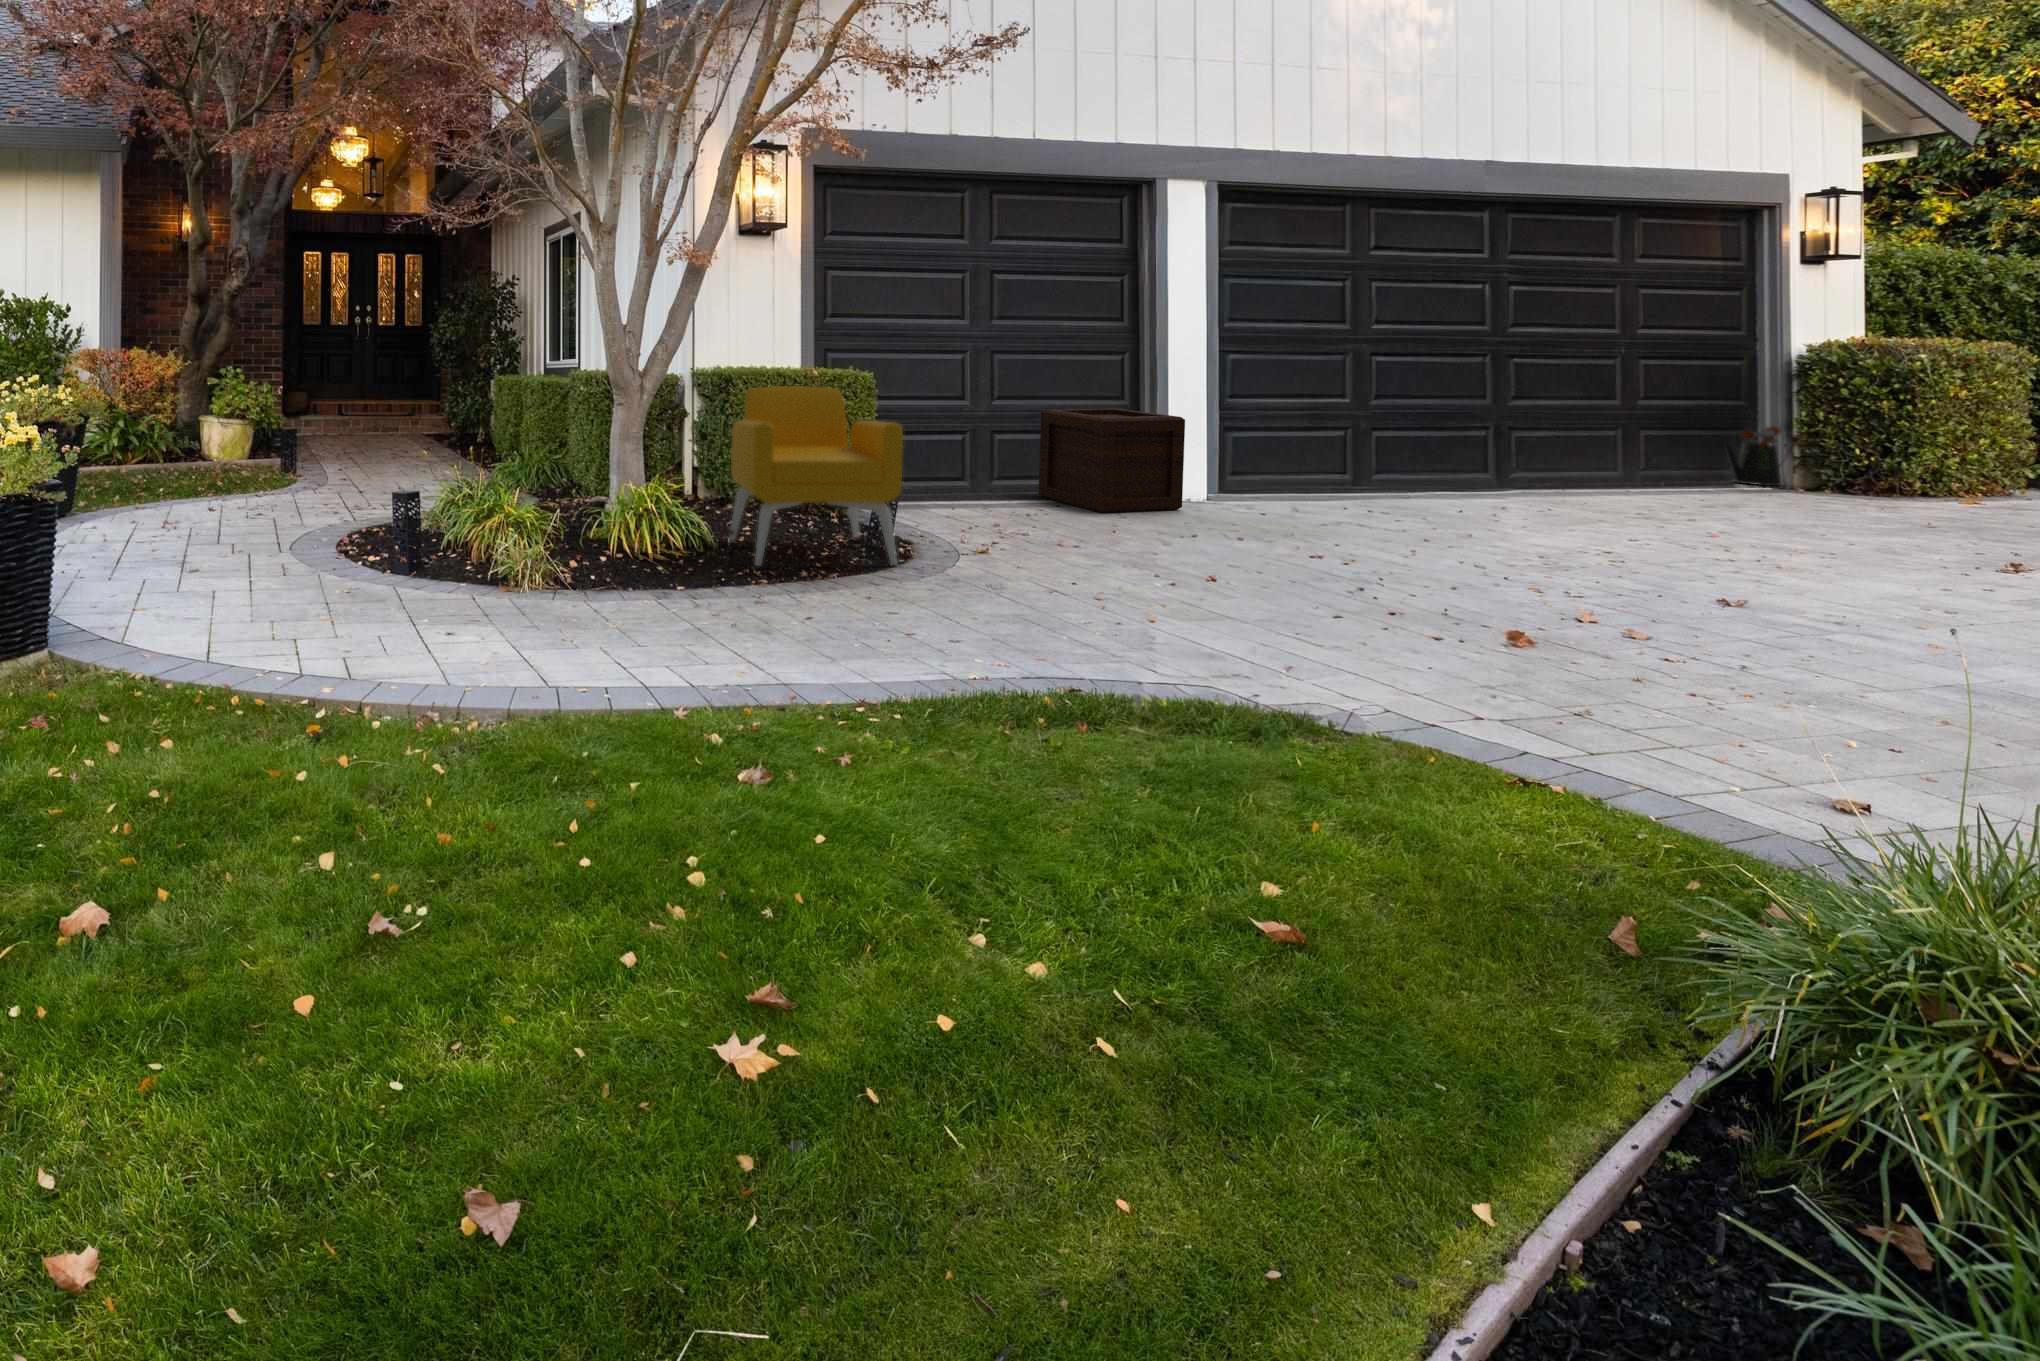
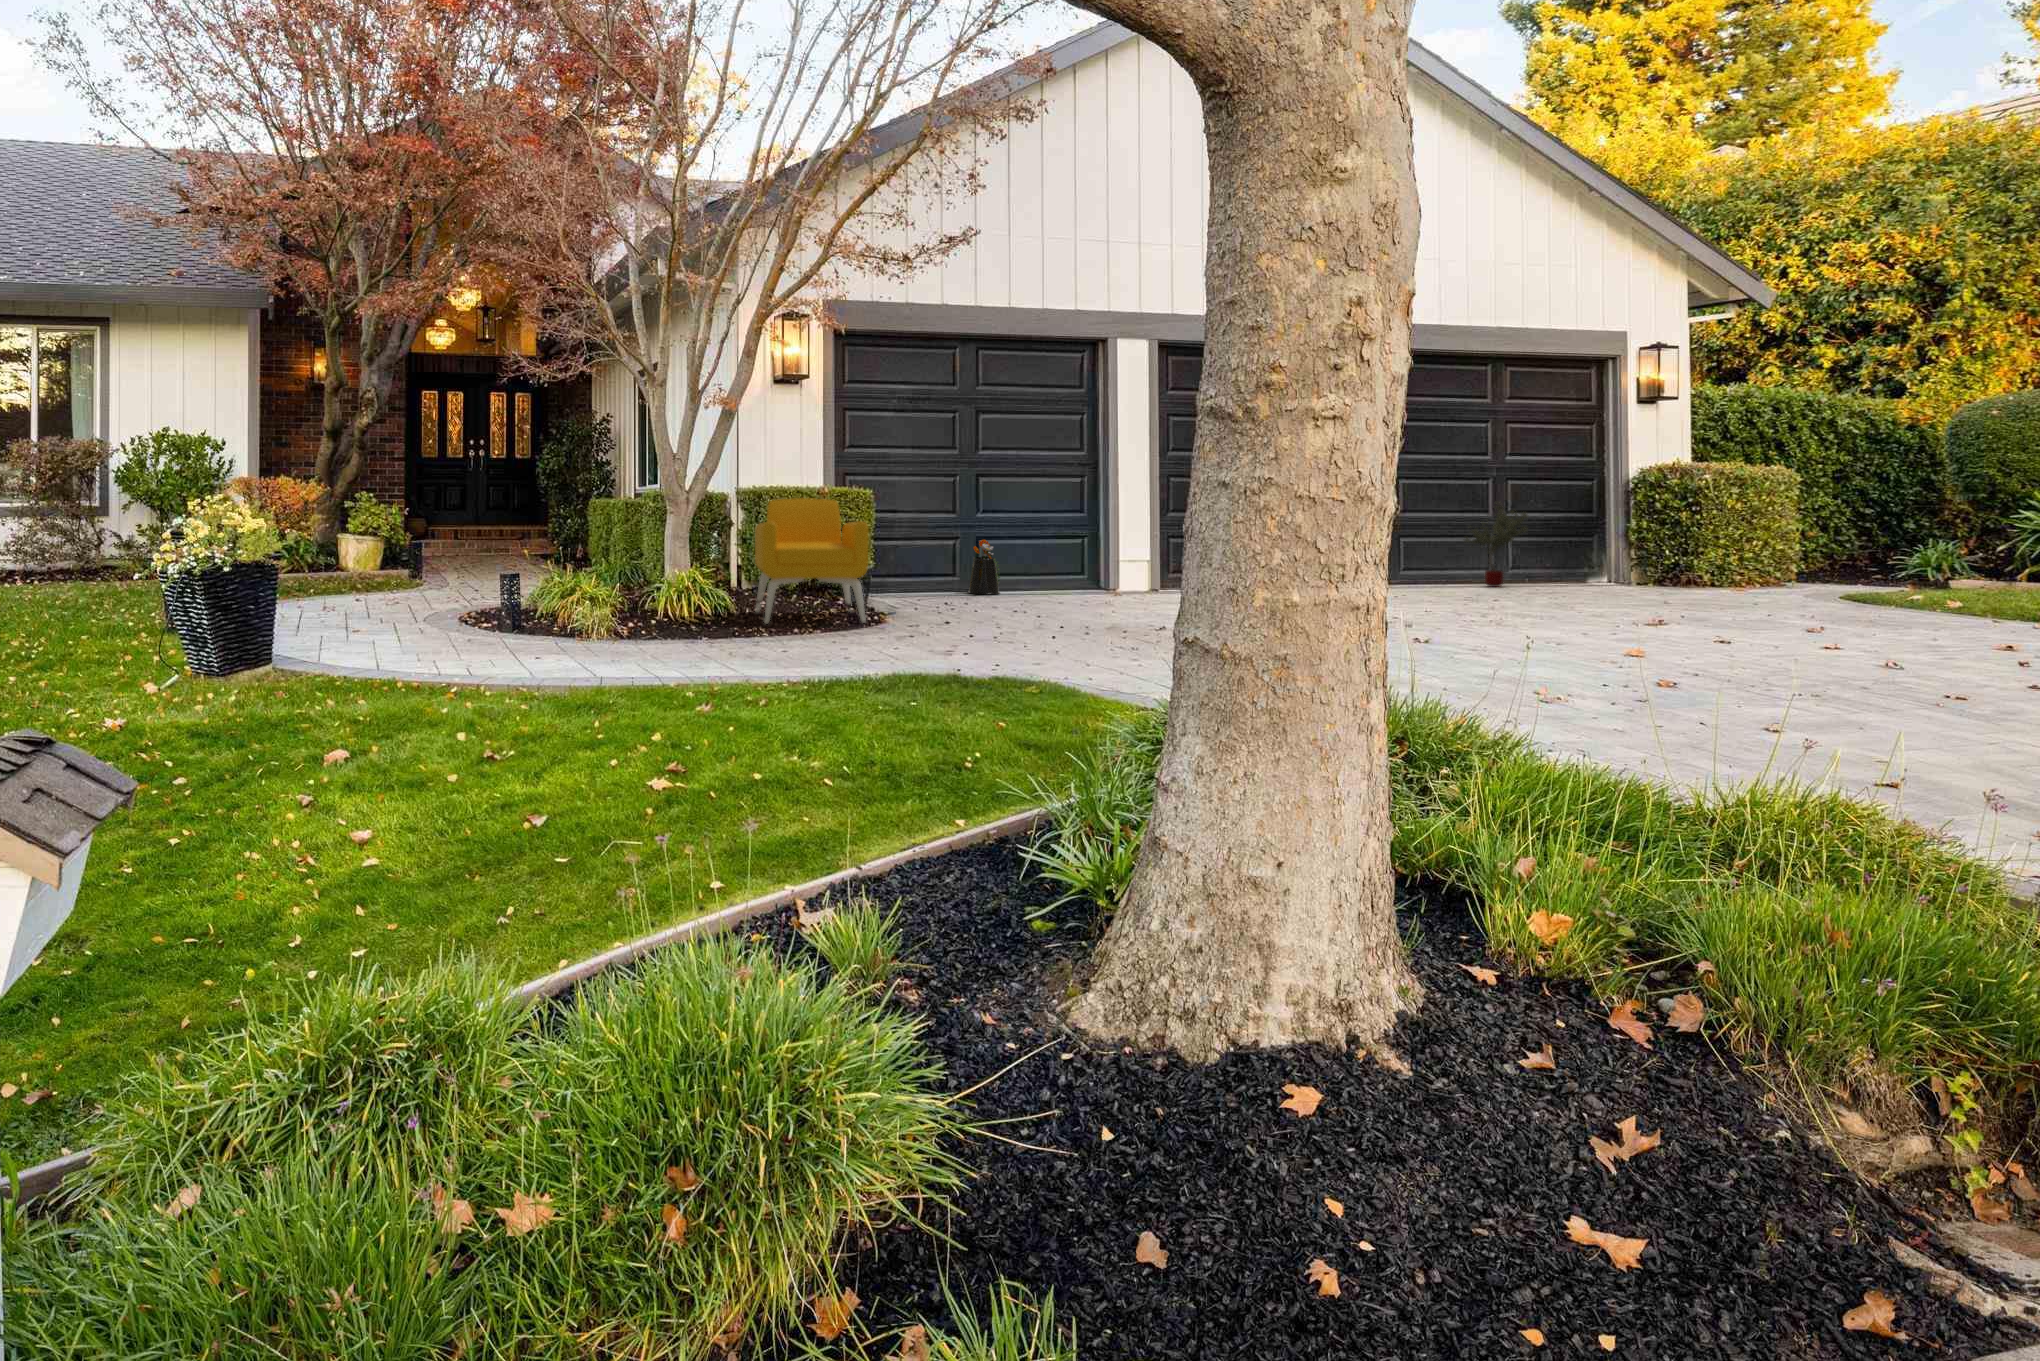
potted tree: none [1580,385,1675,494] -> present [1464,502,1528,587]
wooden crate: present [1039,408,1185,513] -> none [1018,520,1118,598]
watering can: present [1726,427,1788,486] -> present [968,539,1000,594]

